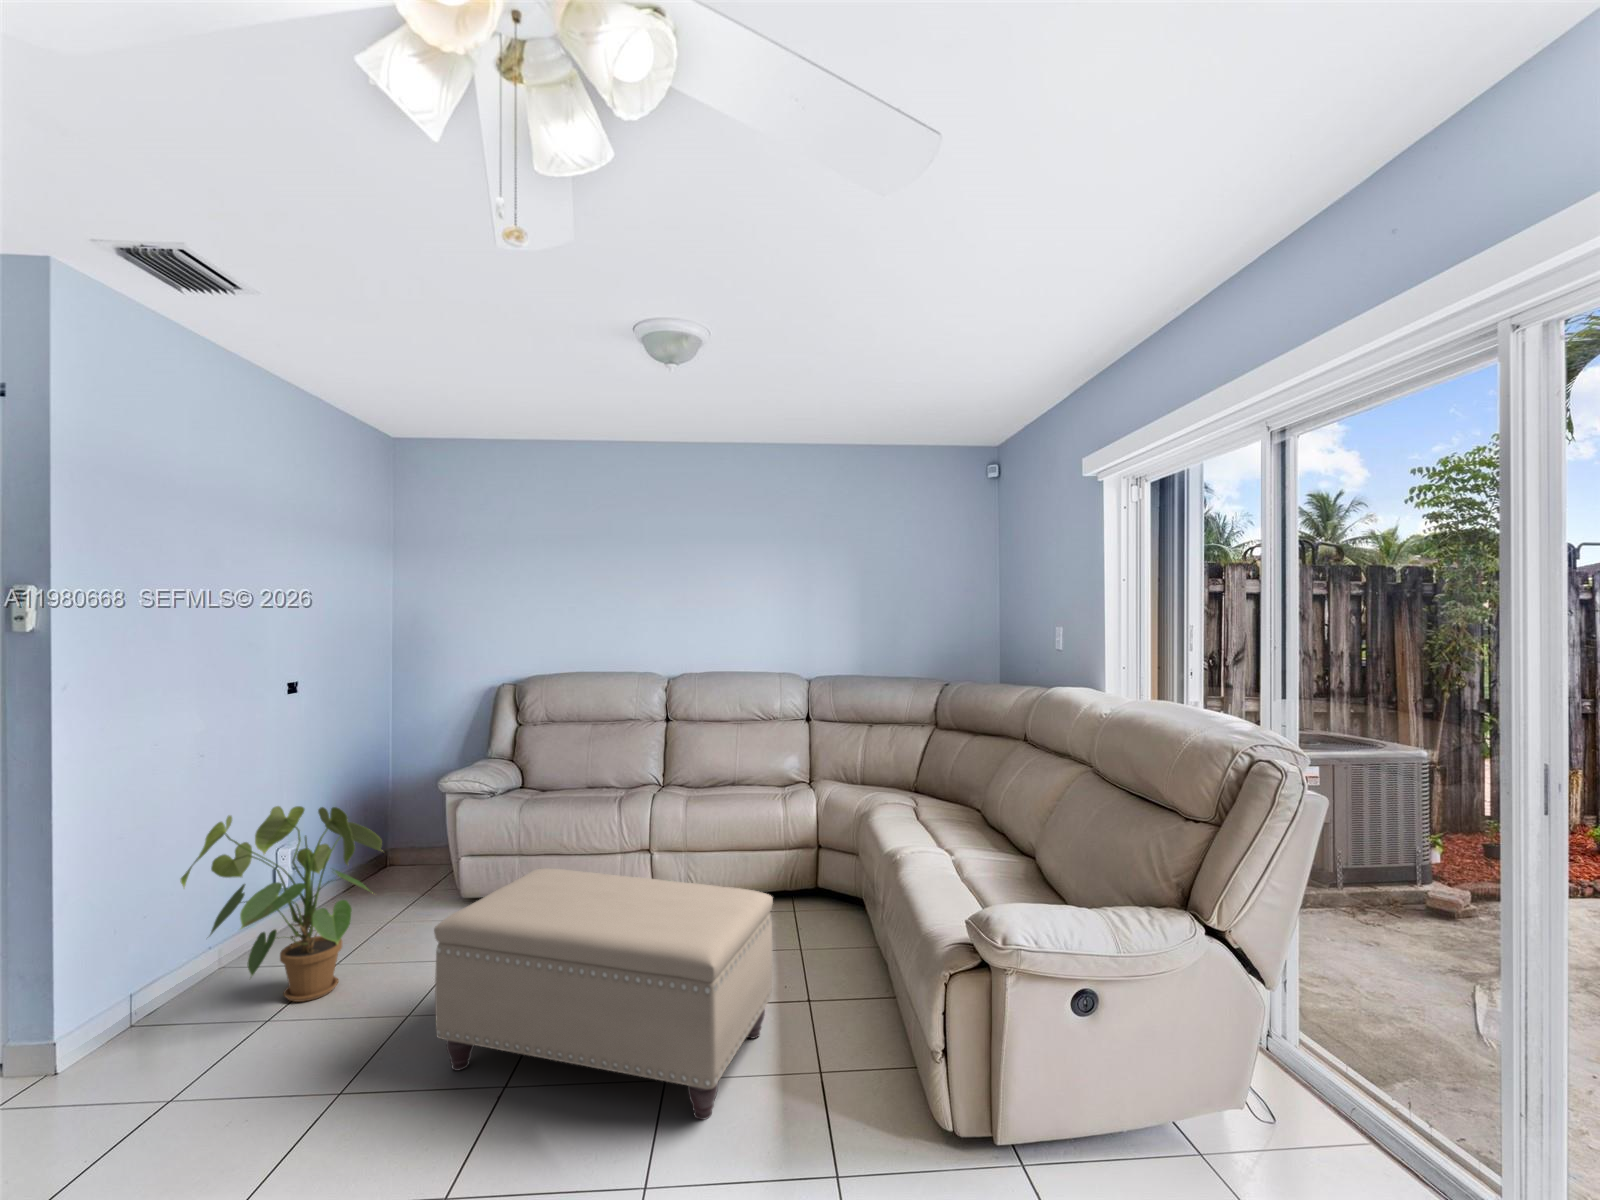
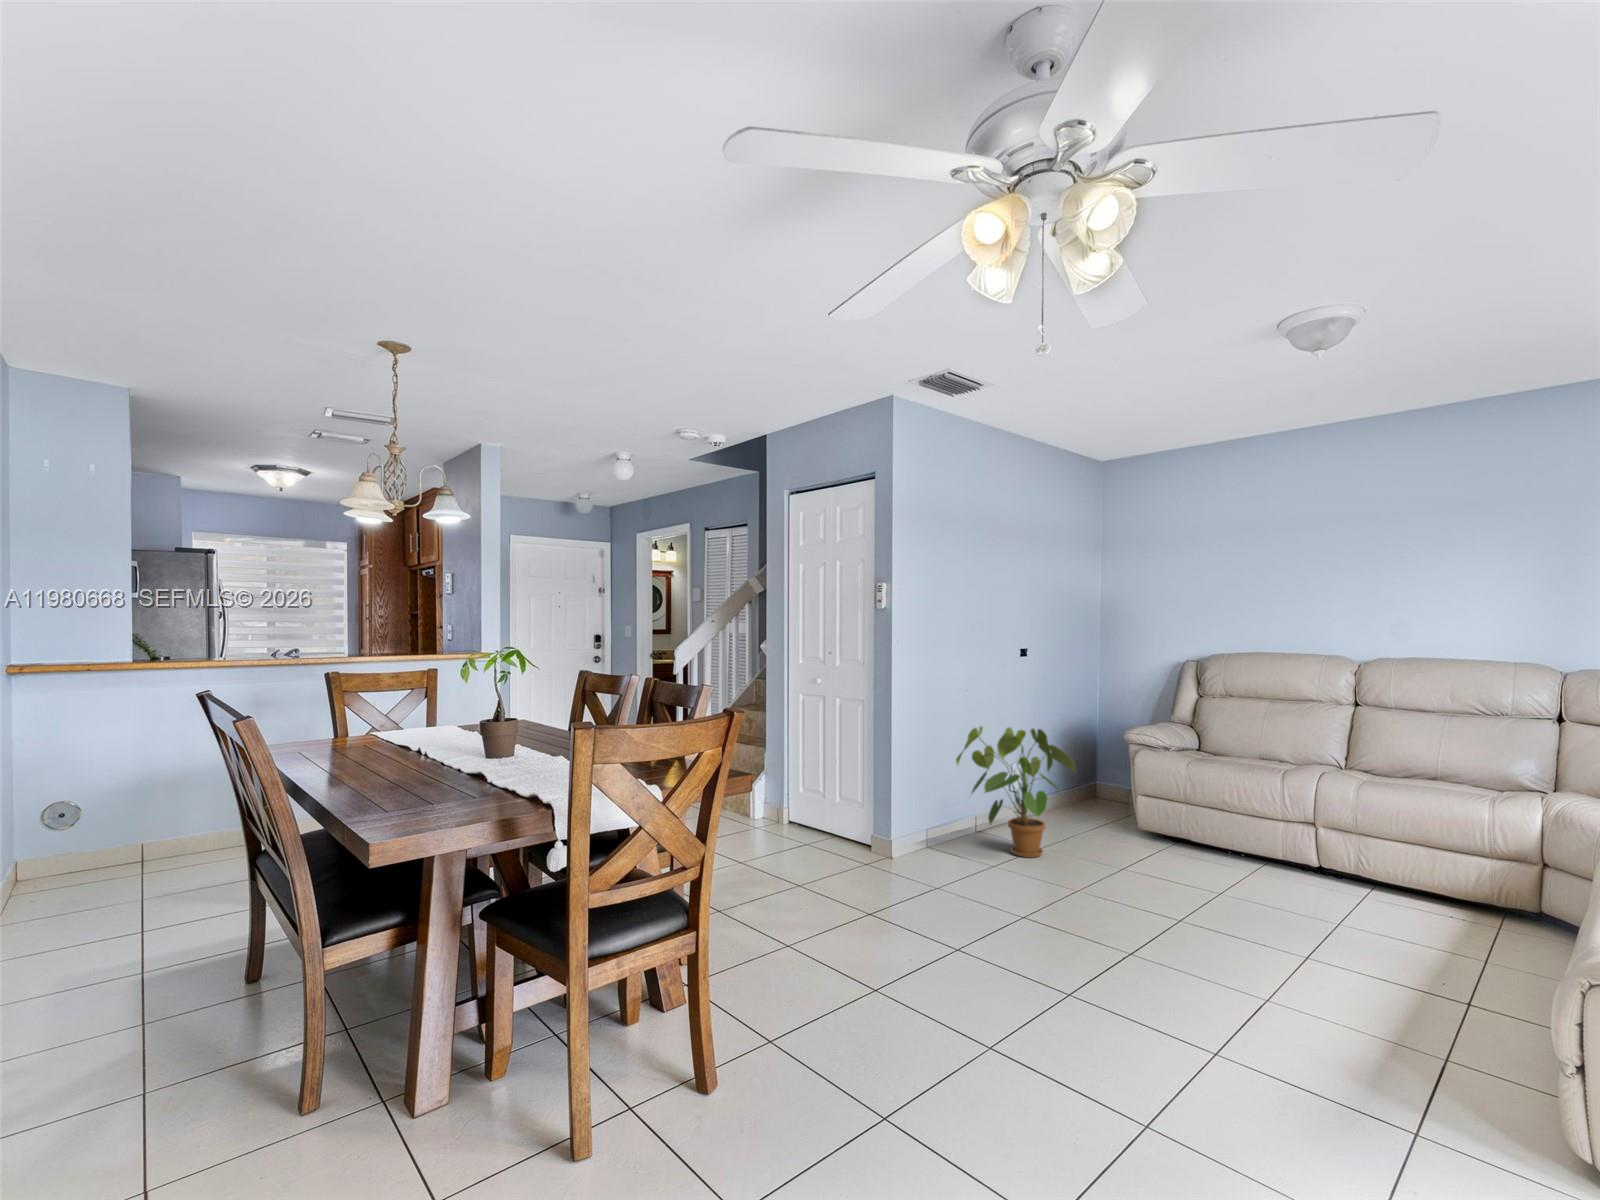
ottoman: present [434,868,773,1120] -> none [1089,797,1392,1005]

